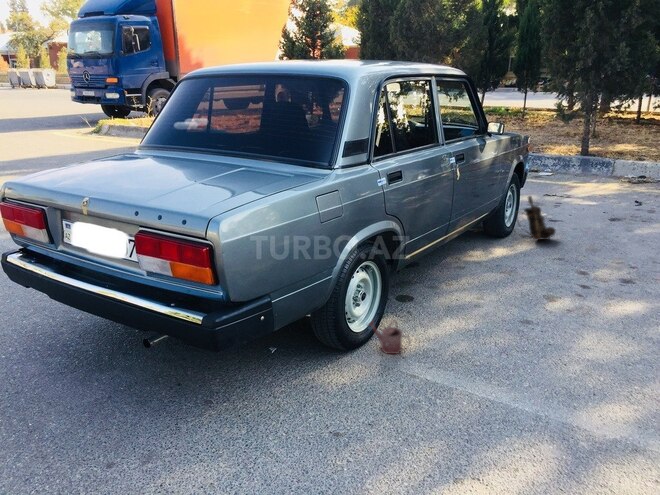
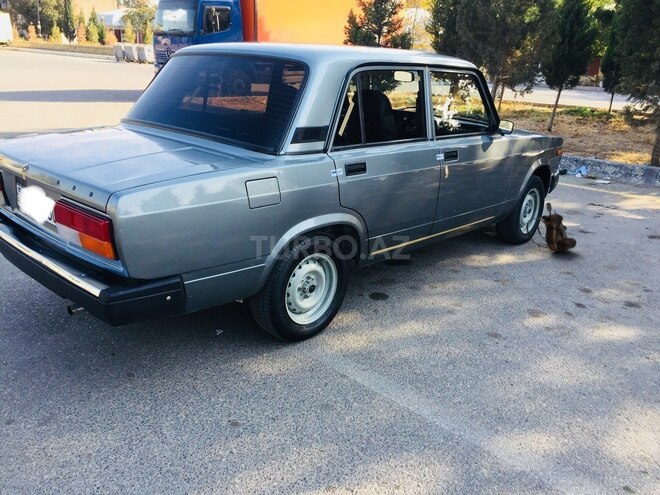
watering can: present [367,321,410,354] -> none [314,314,352,352]

